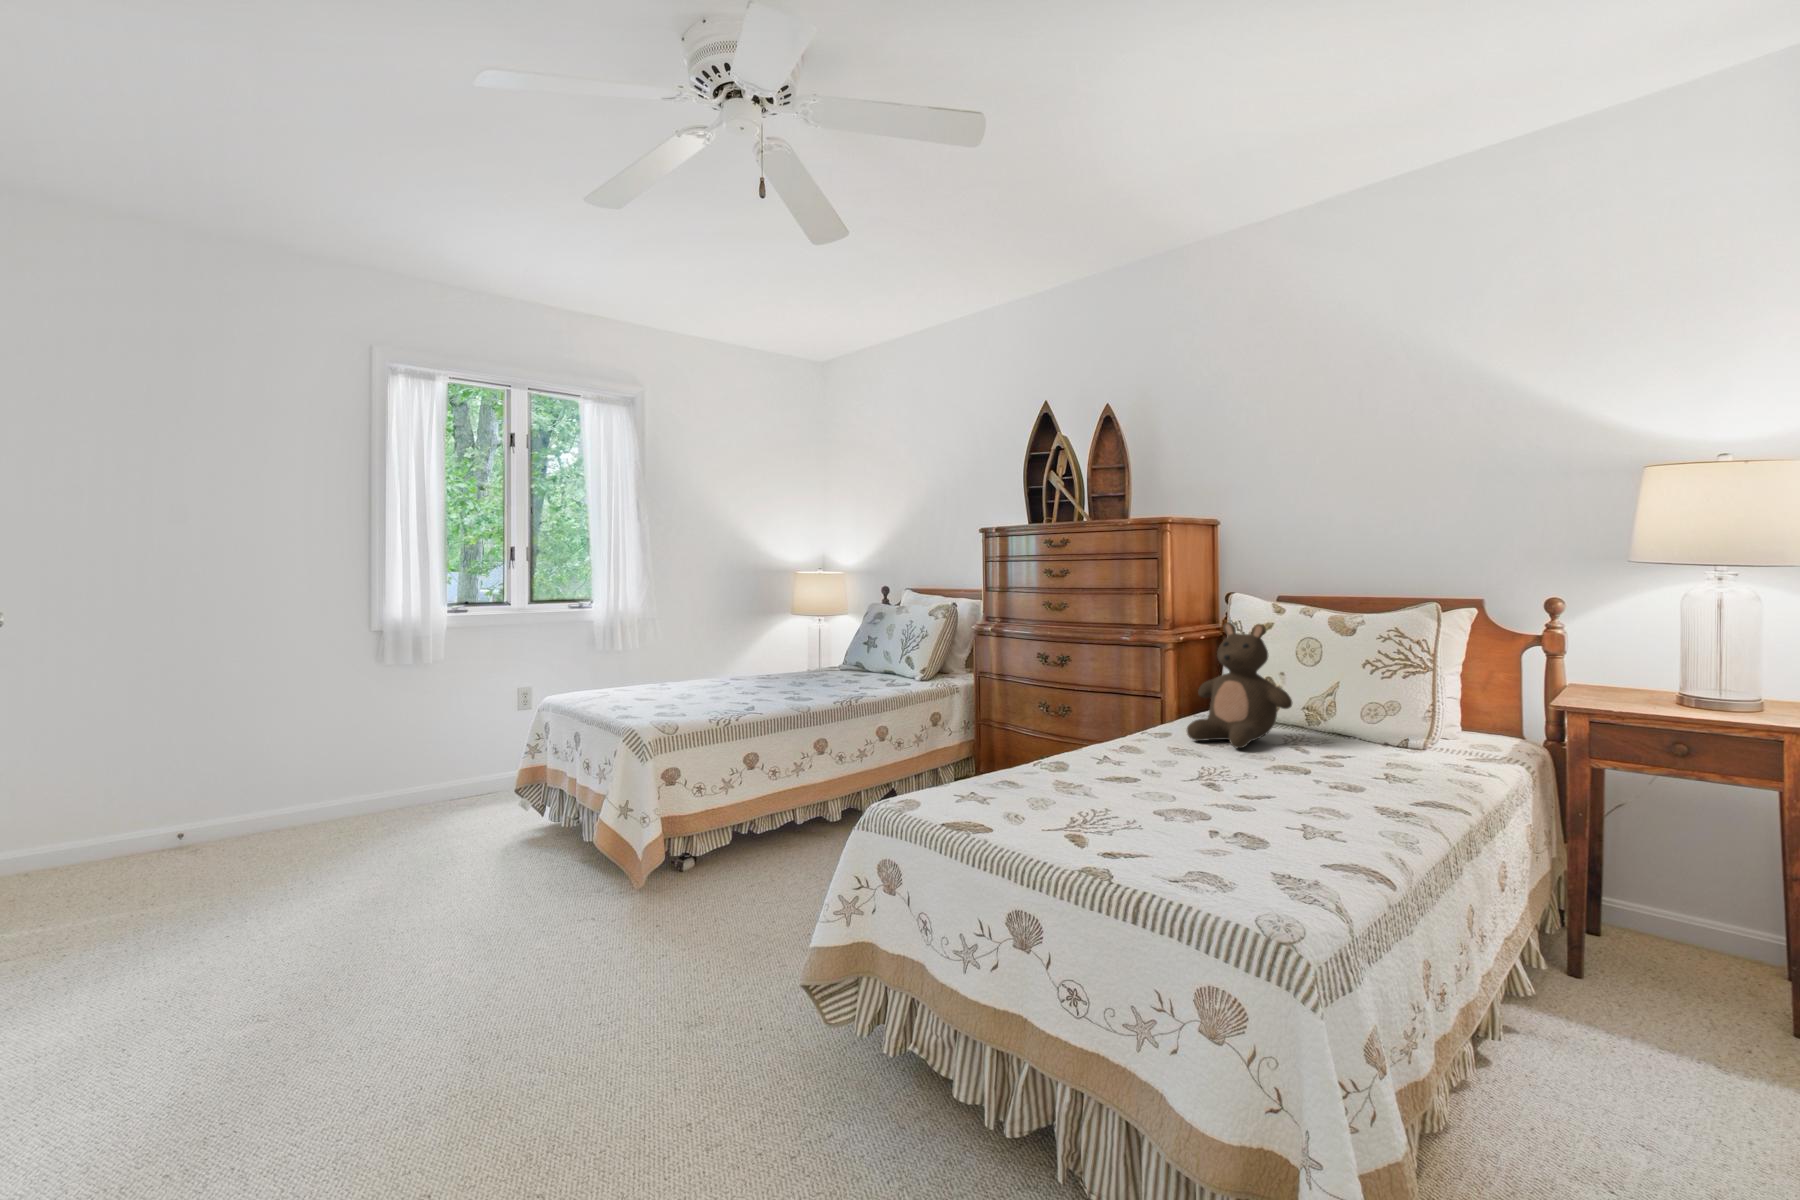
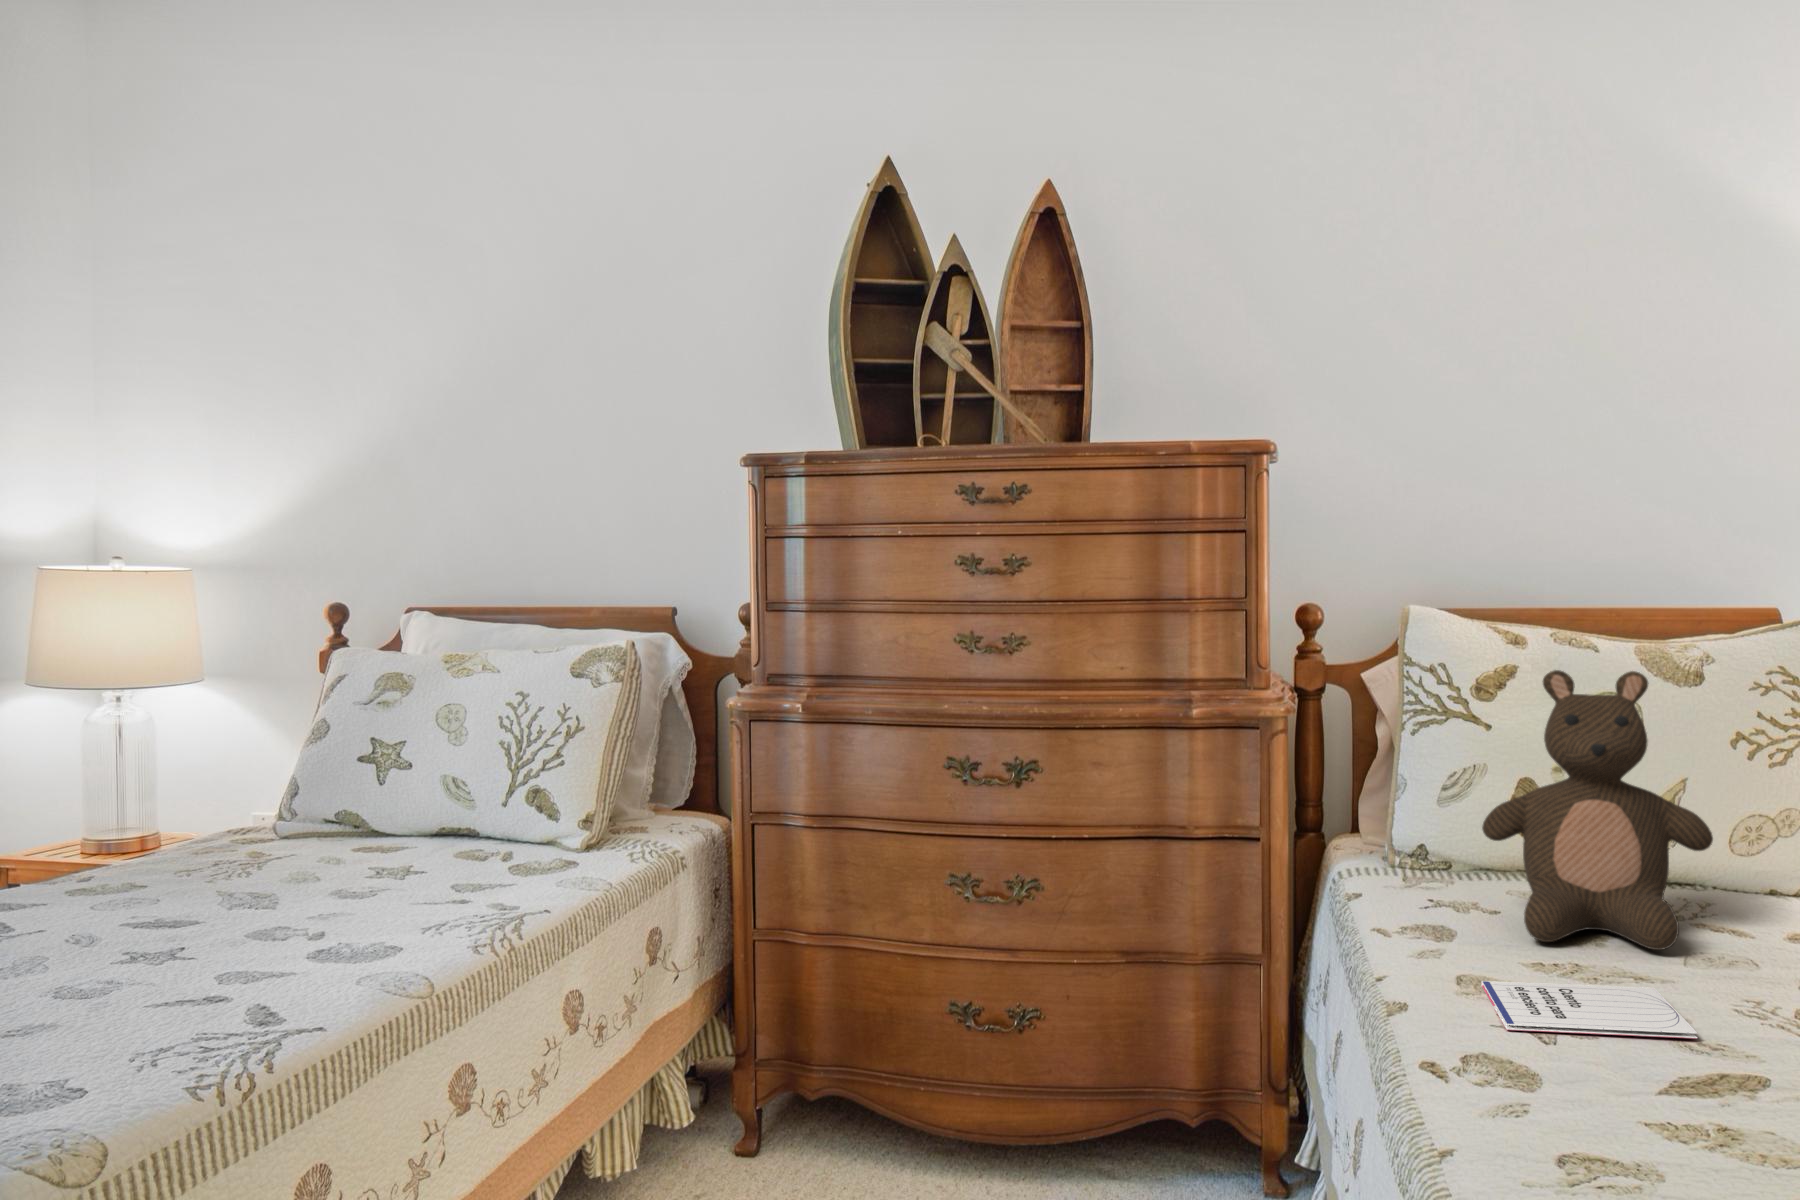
notebook: none [1097,746,1193,771] -> present [1481,981,1698,1039]

